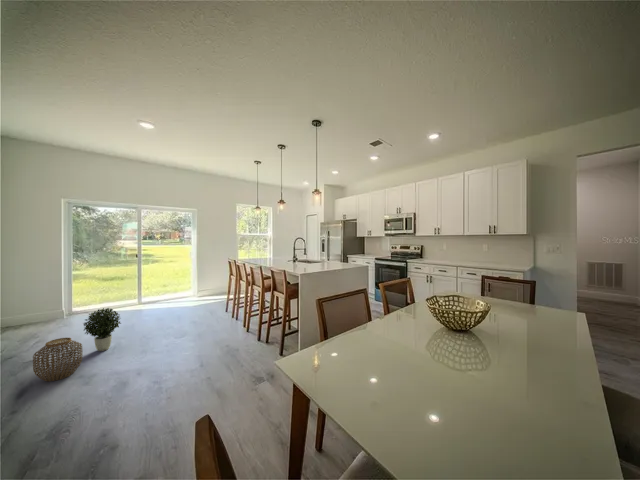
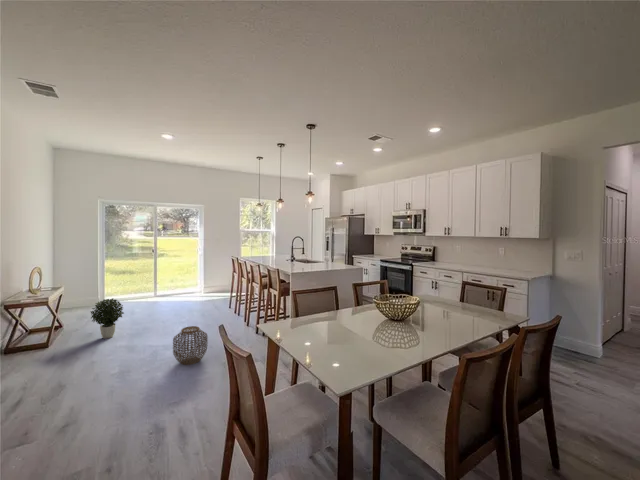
woven basket: present [33,338,83,381] -> present [173,326,208,365]

